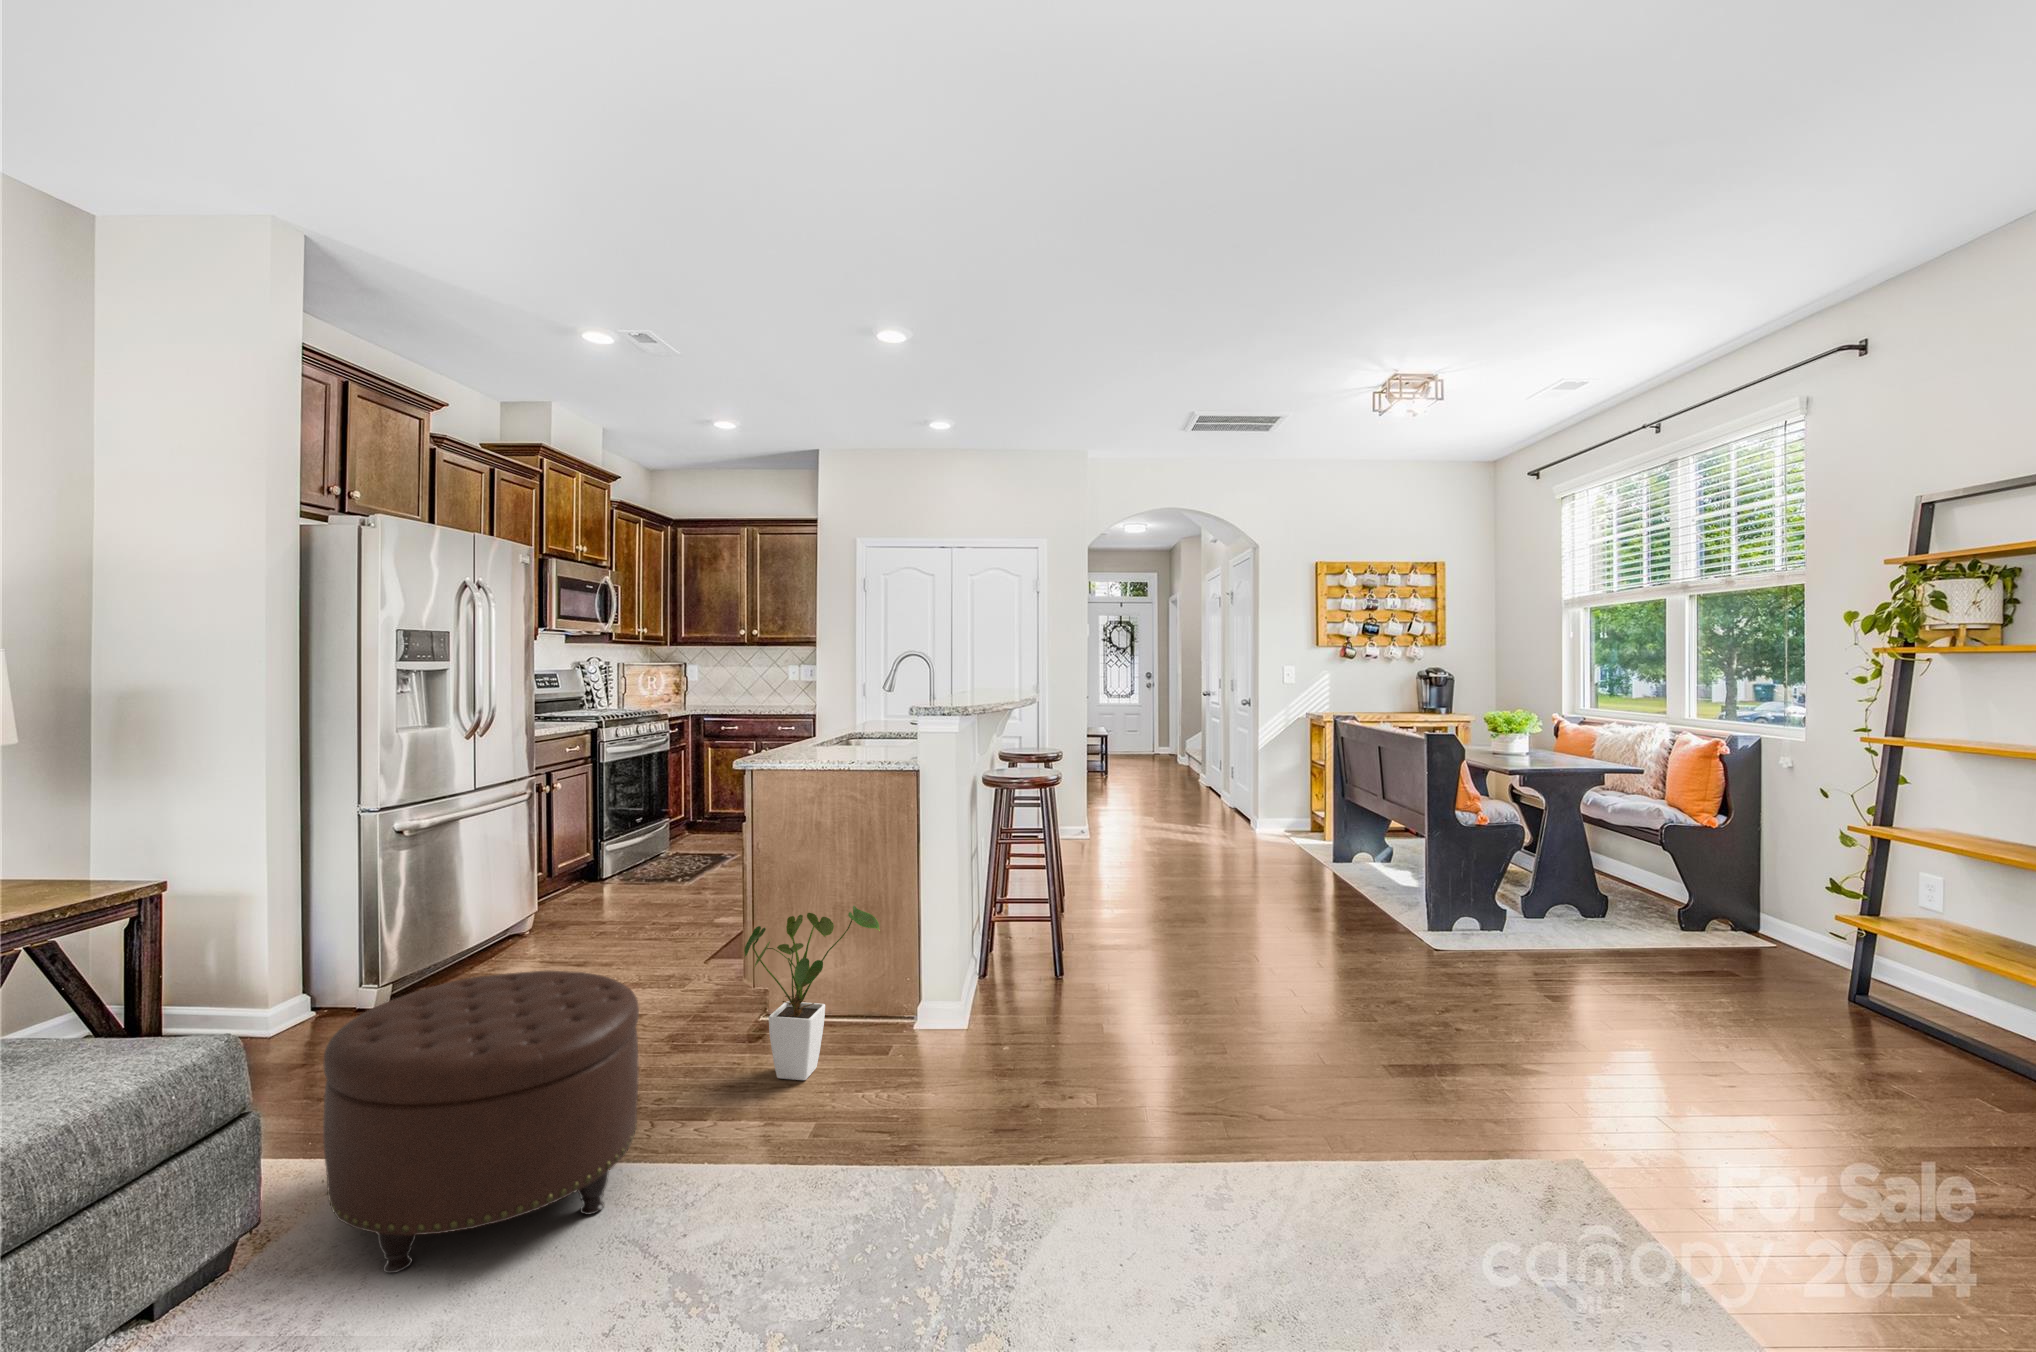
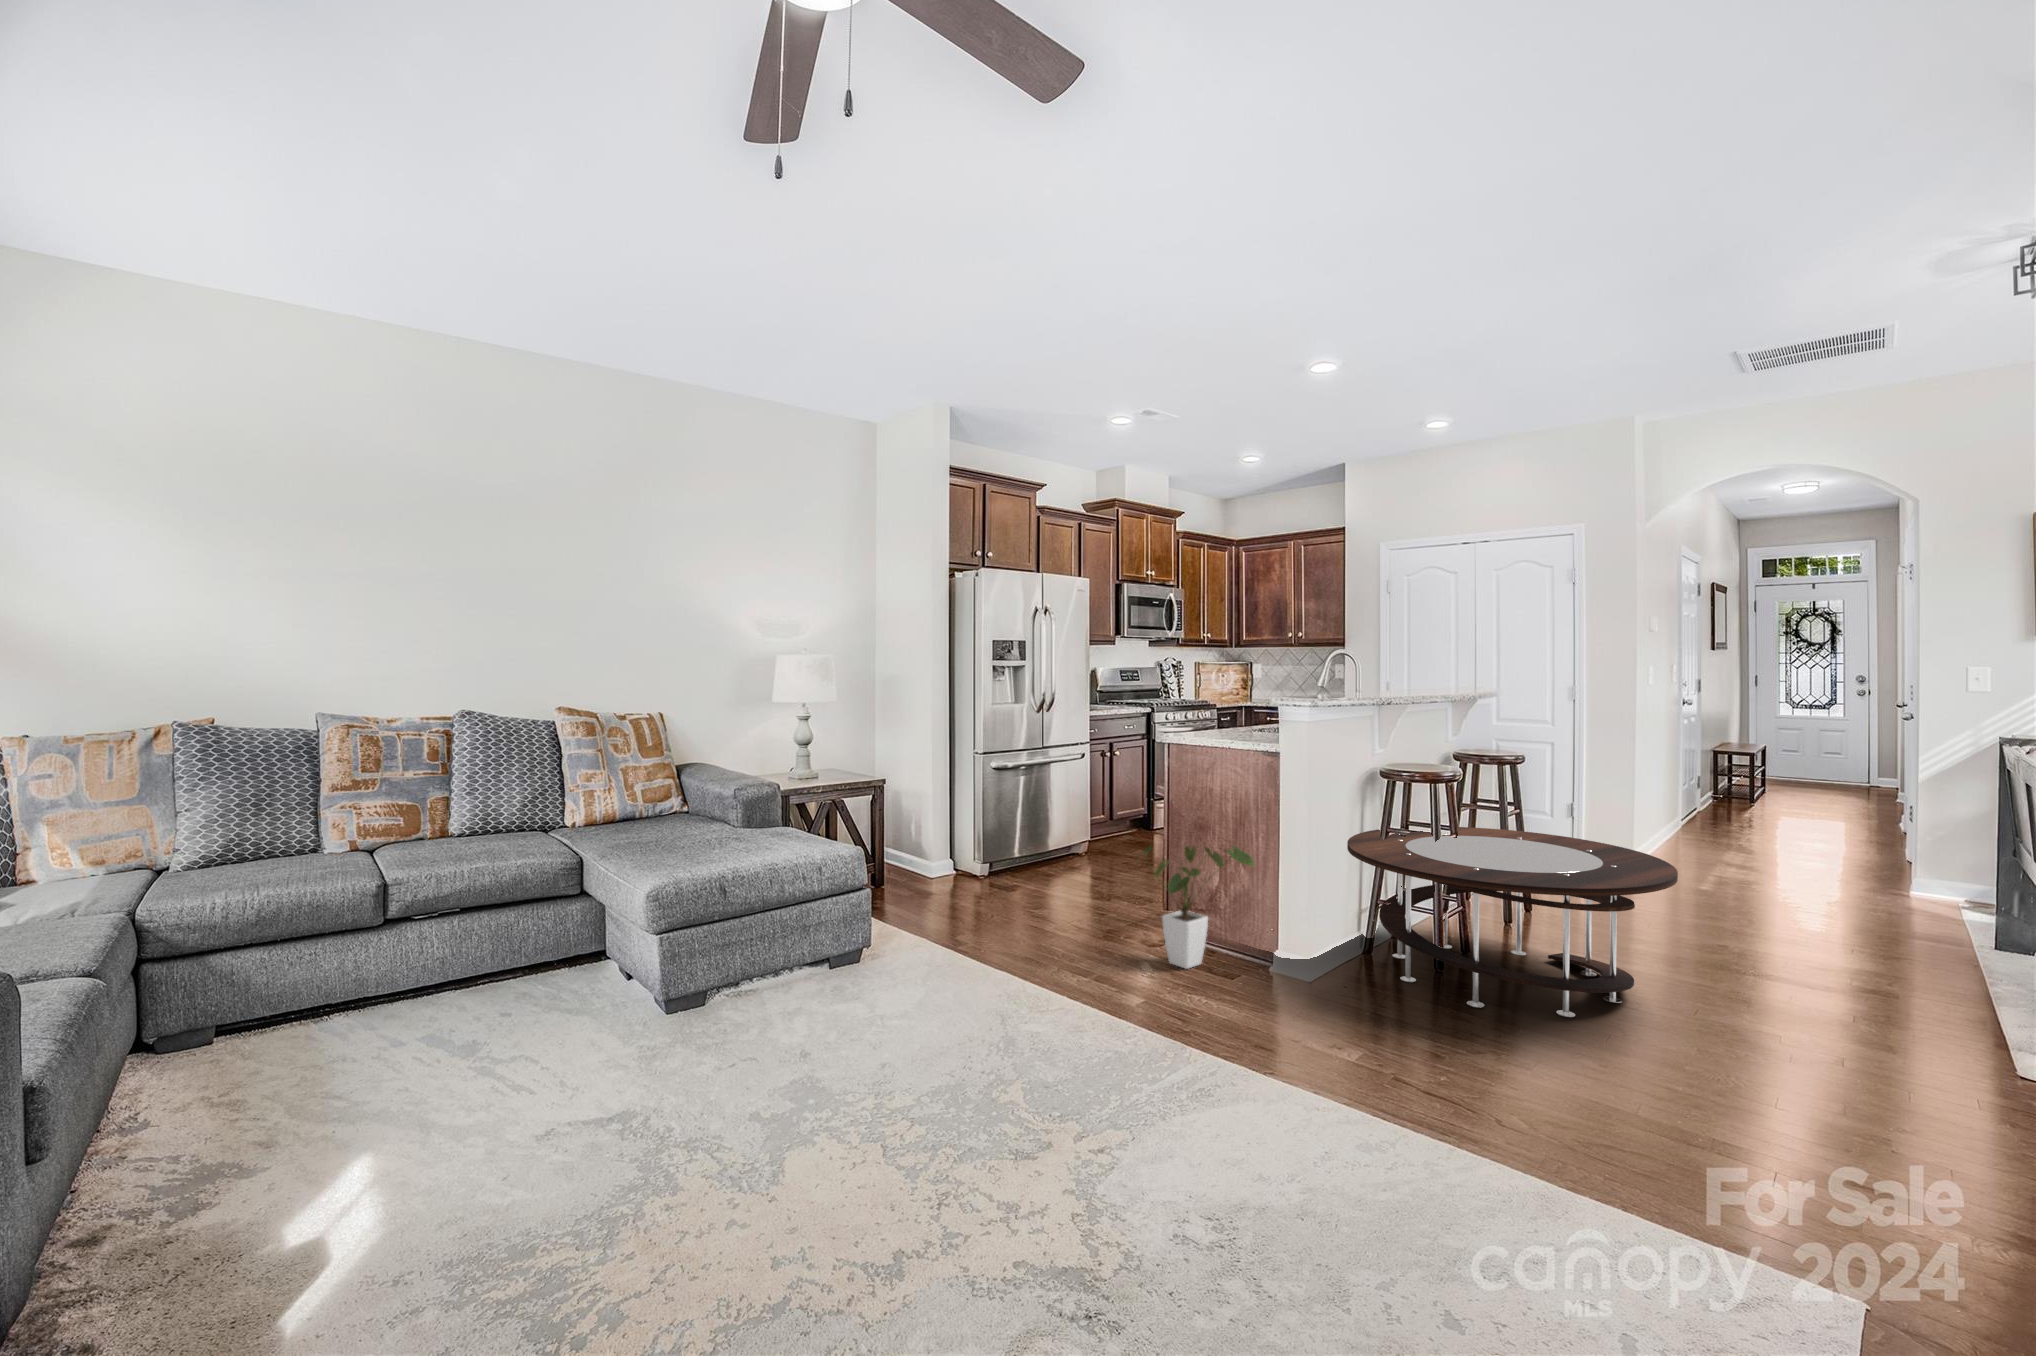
coffee table: none [953,841,1248,1038] -> present [1347,827,1678,1017]
ottoman: present [323,971,639,1273] -> none [889,848,1053,997]

